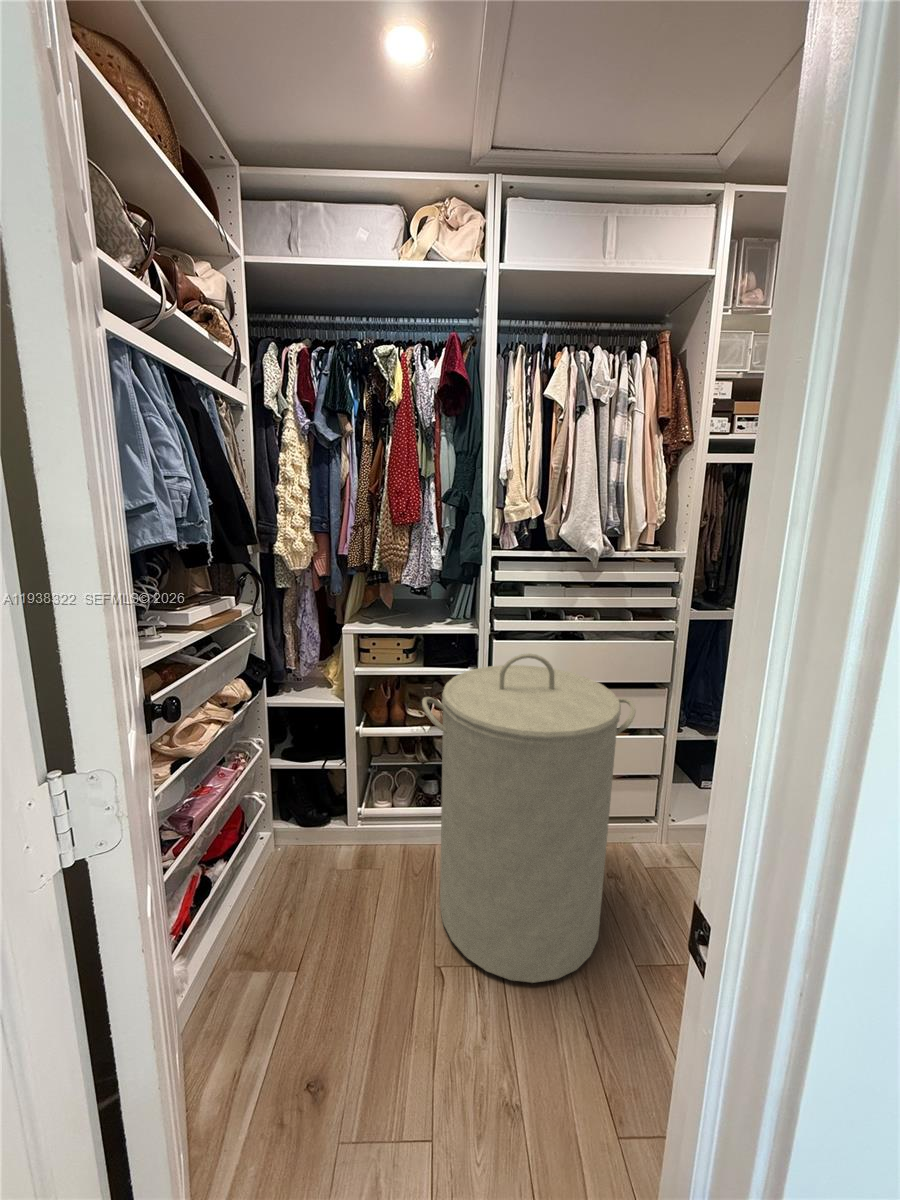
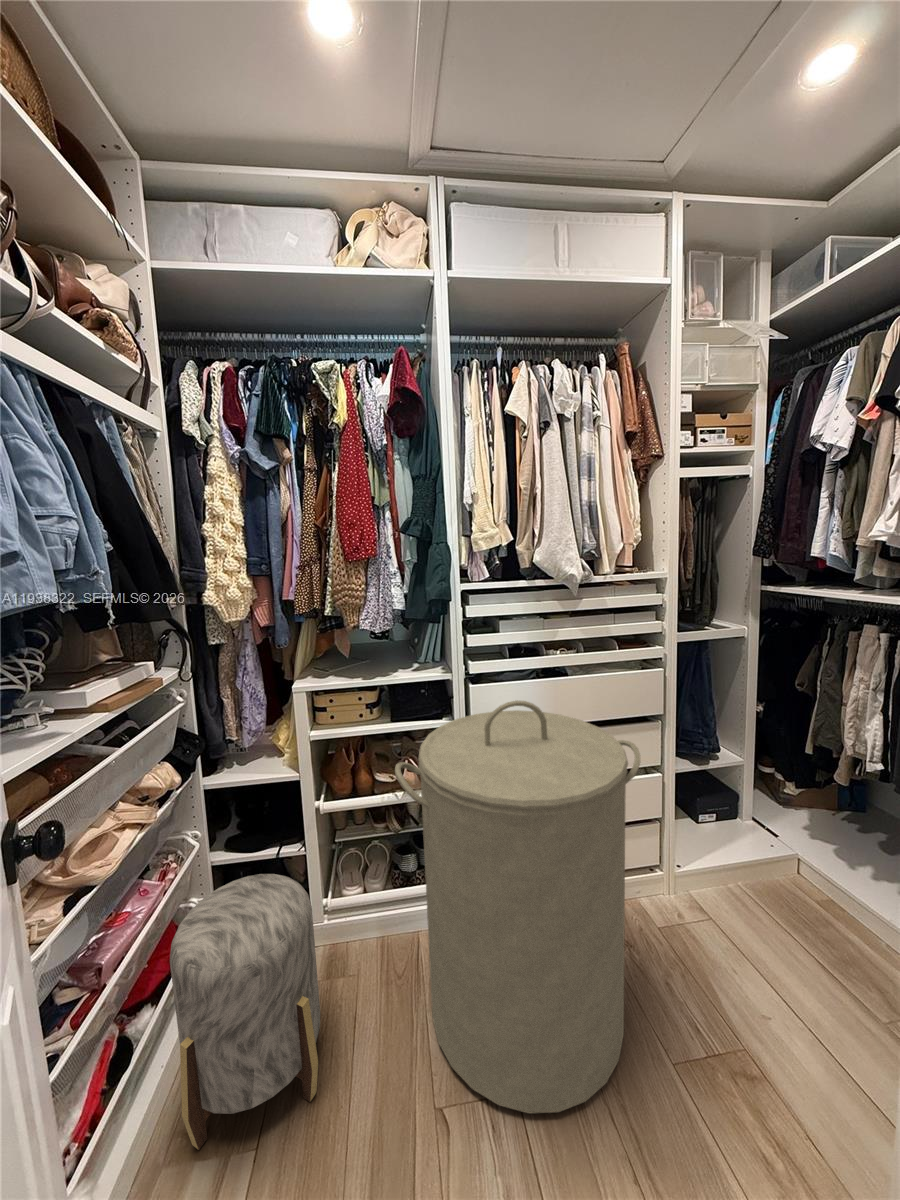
stool: none [241,776,351,965] -> present [170,874,320,1150]

